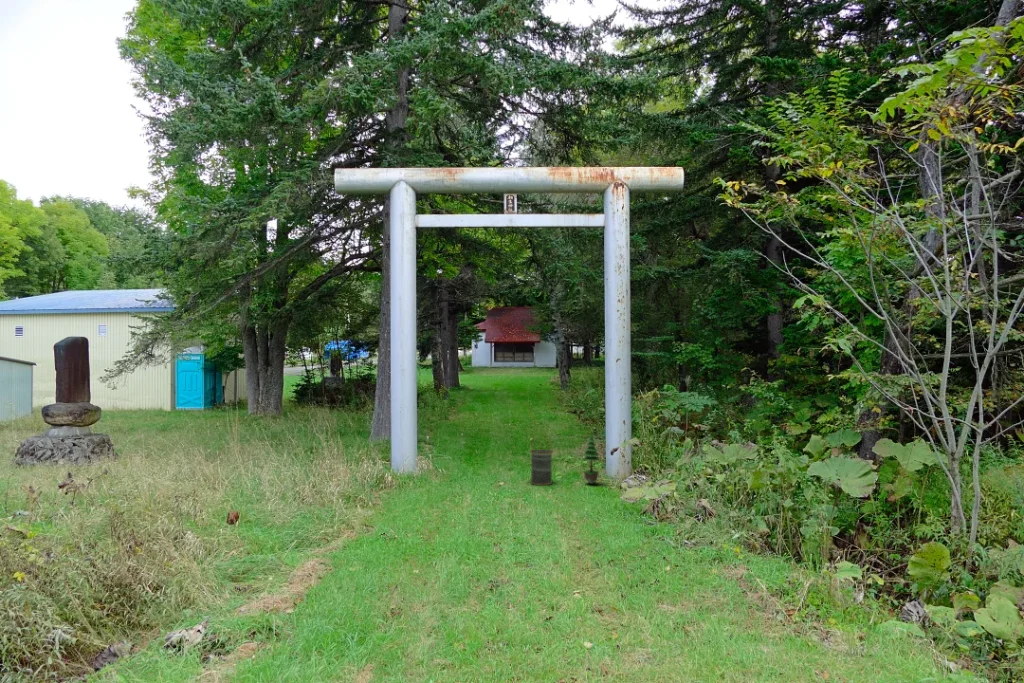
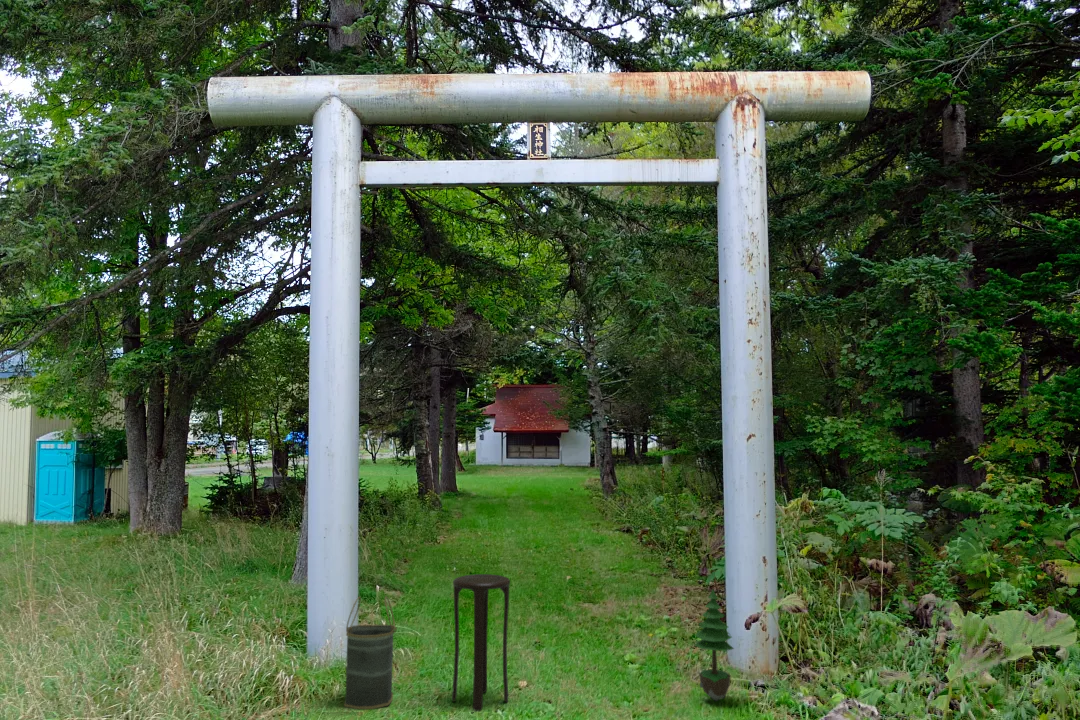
stool: none [469,427,496,486] -> present [452,574,510,711]
basket: present [530,437,553,485] -> present [344,597,397,709]

